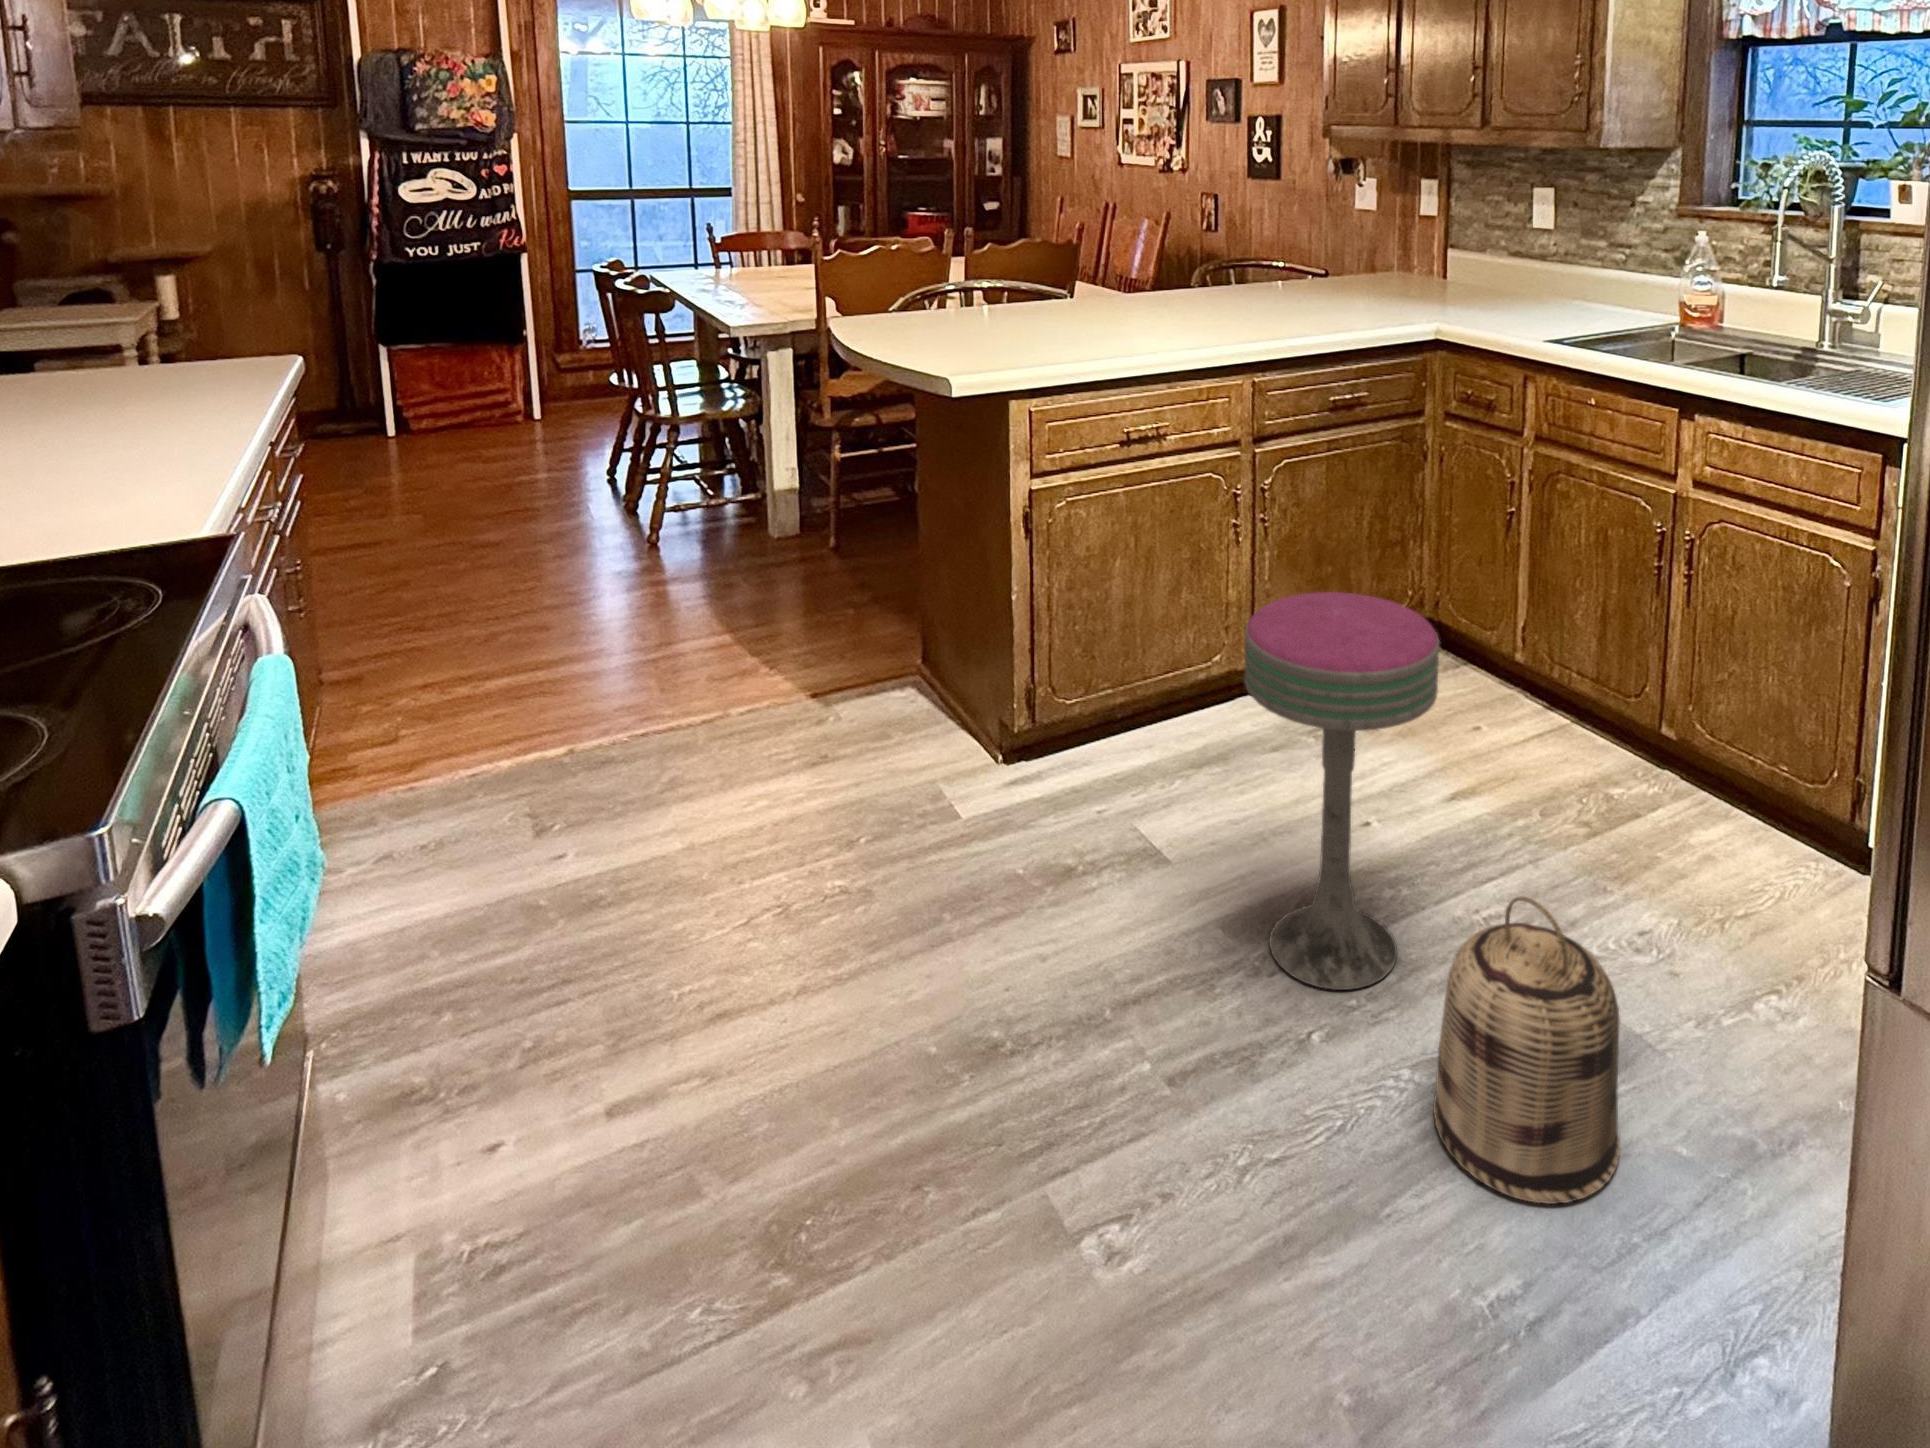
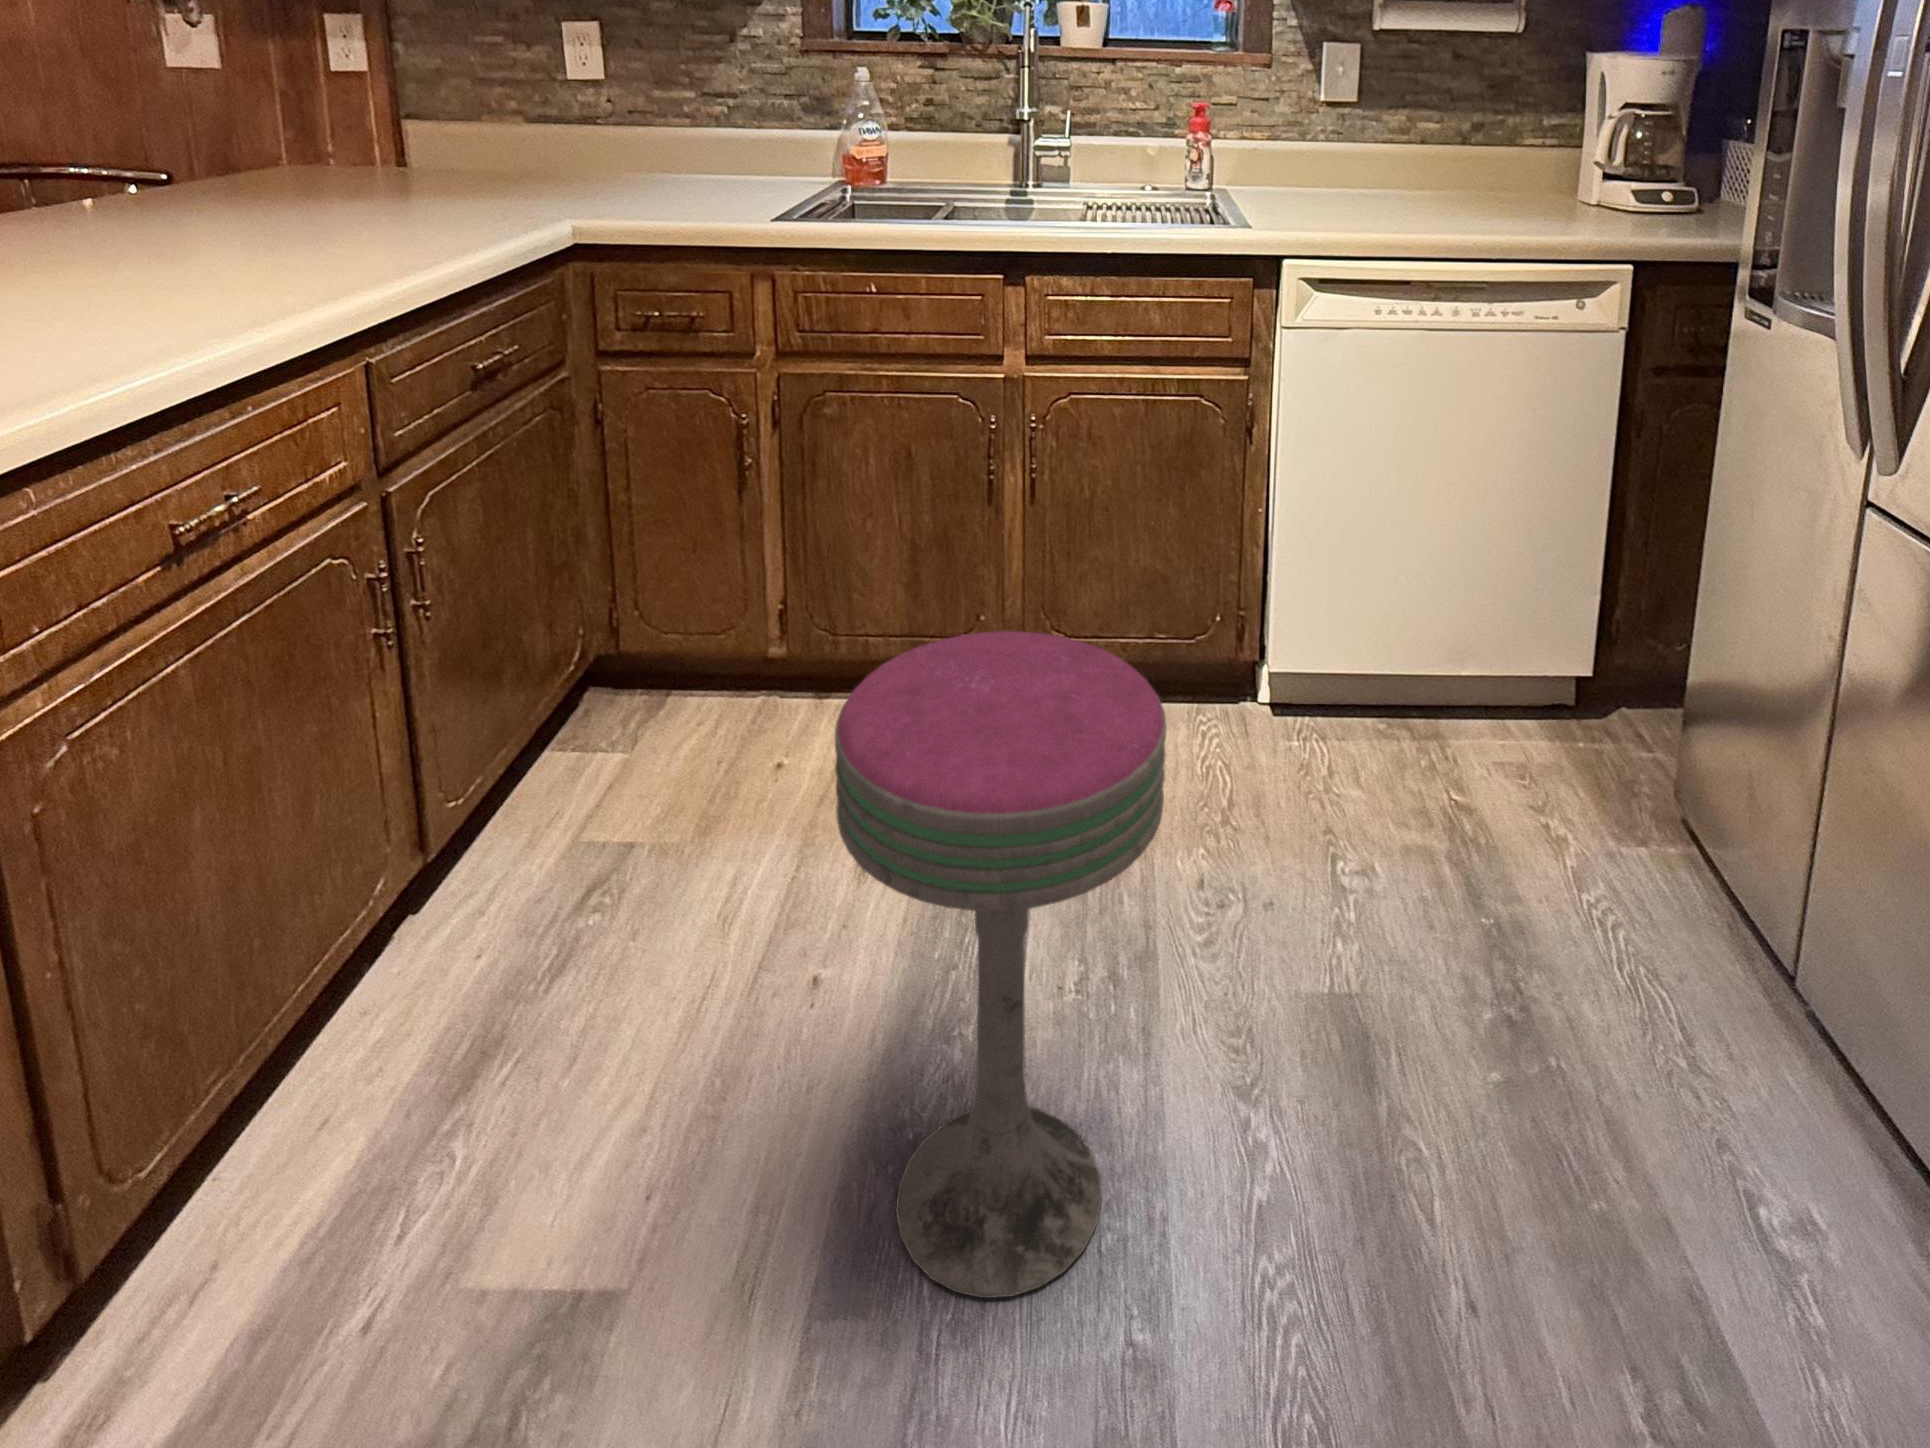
basket: present [1433,896,1620,1204] -> none [1295,925,1547,1327]

